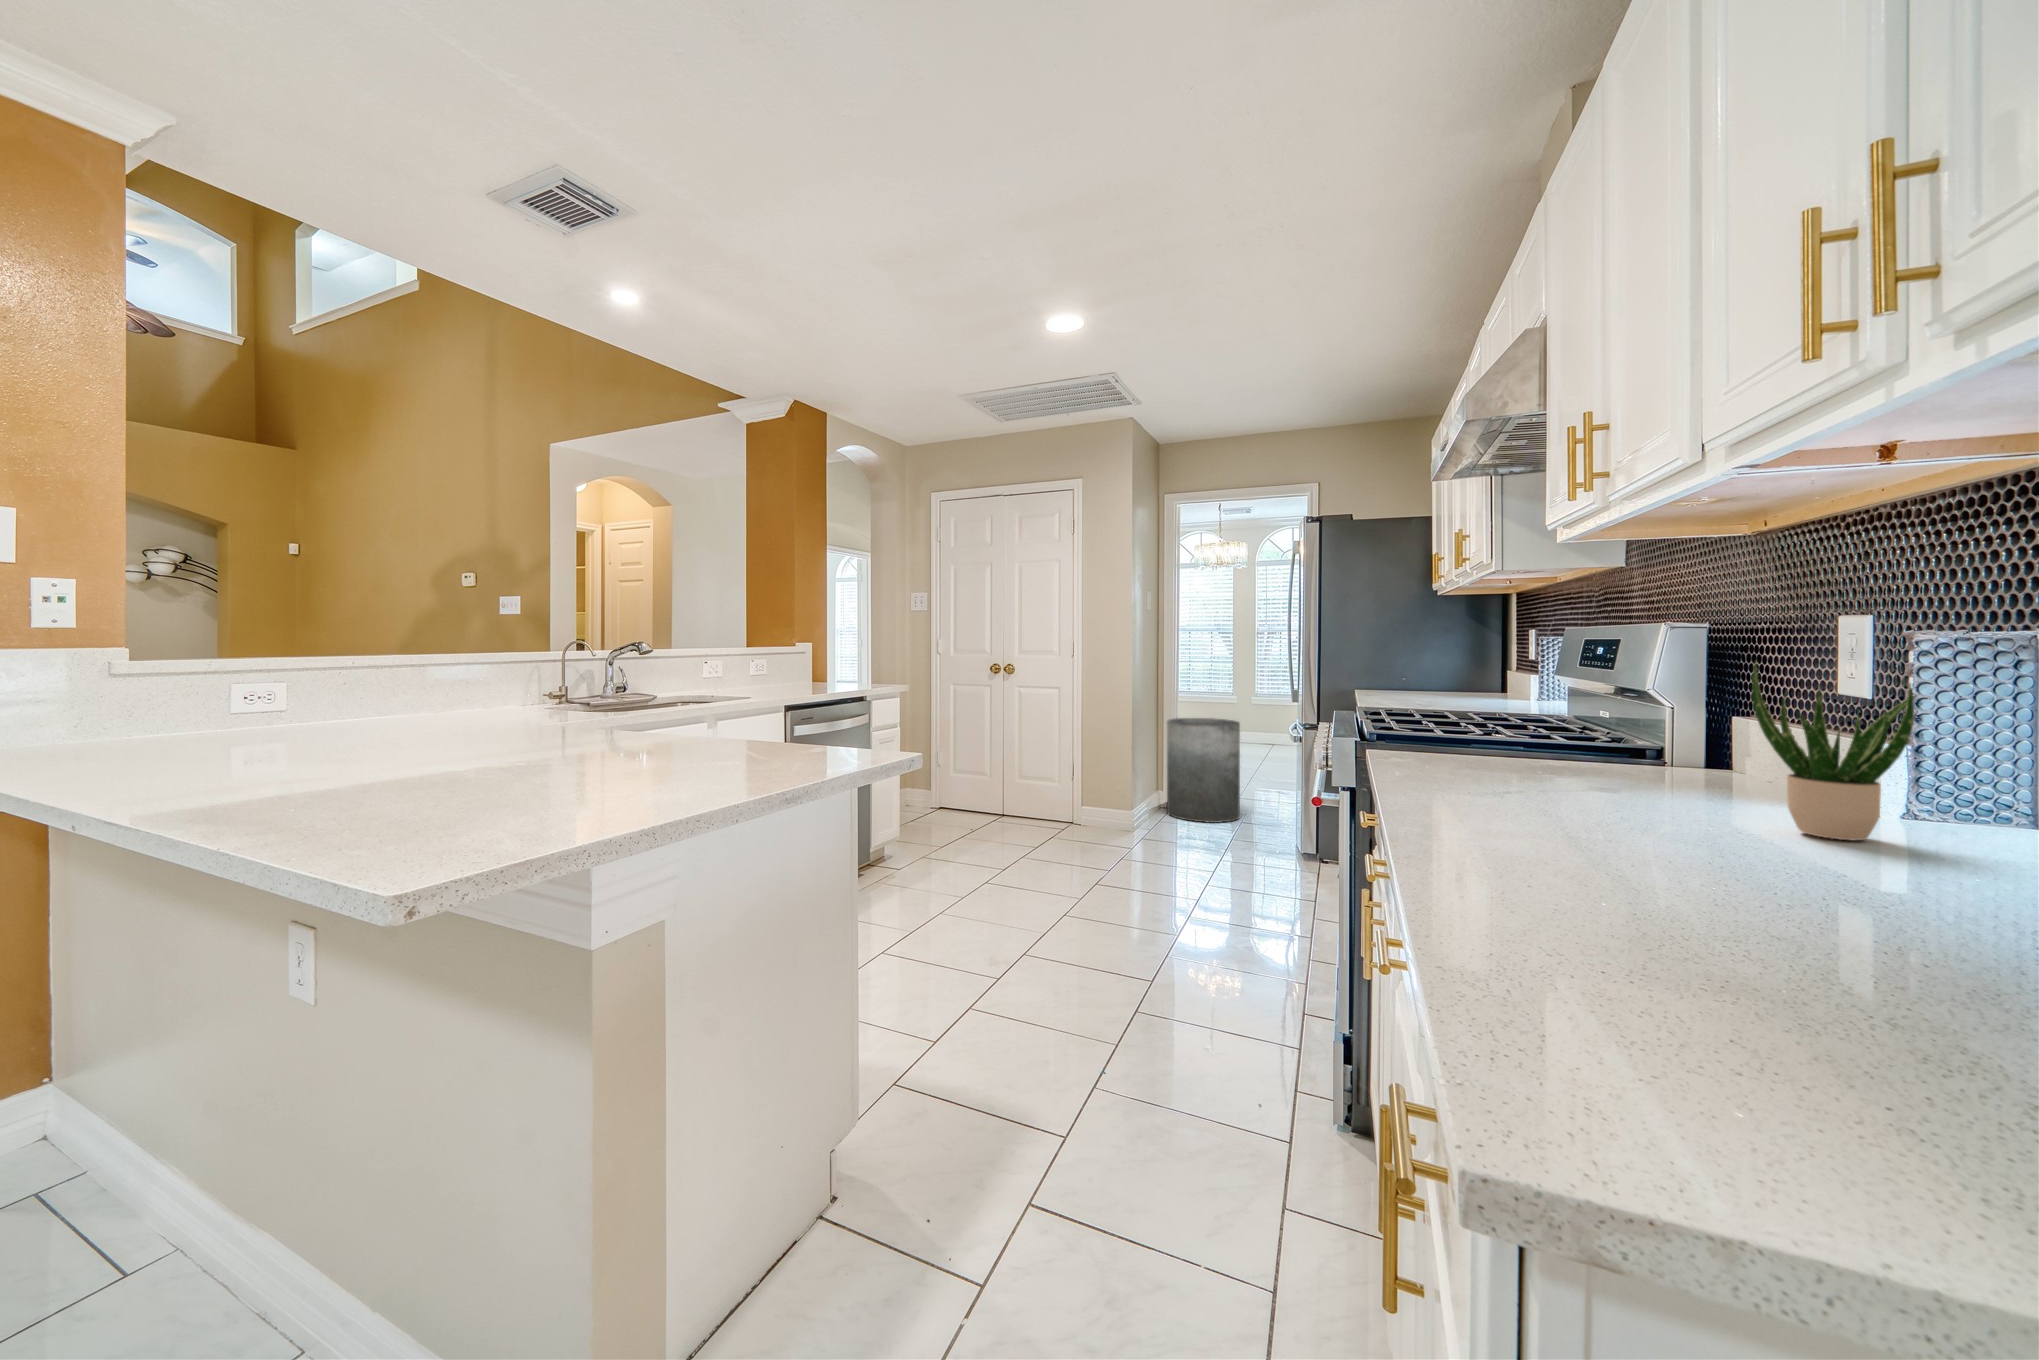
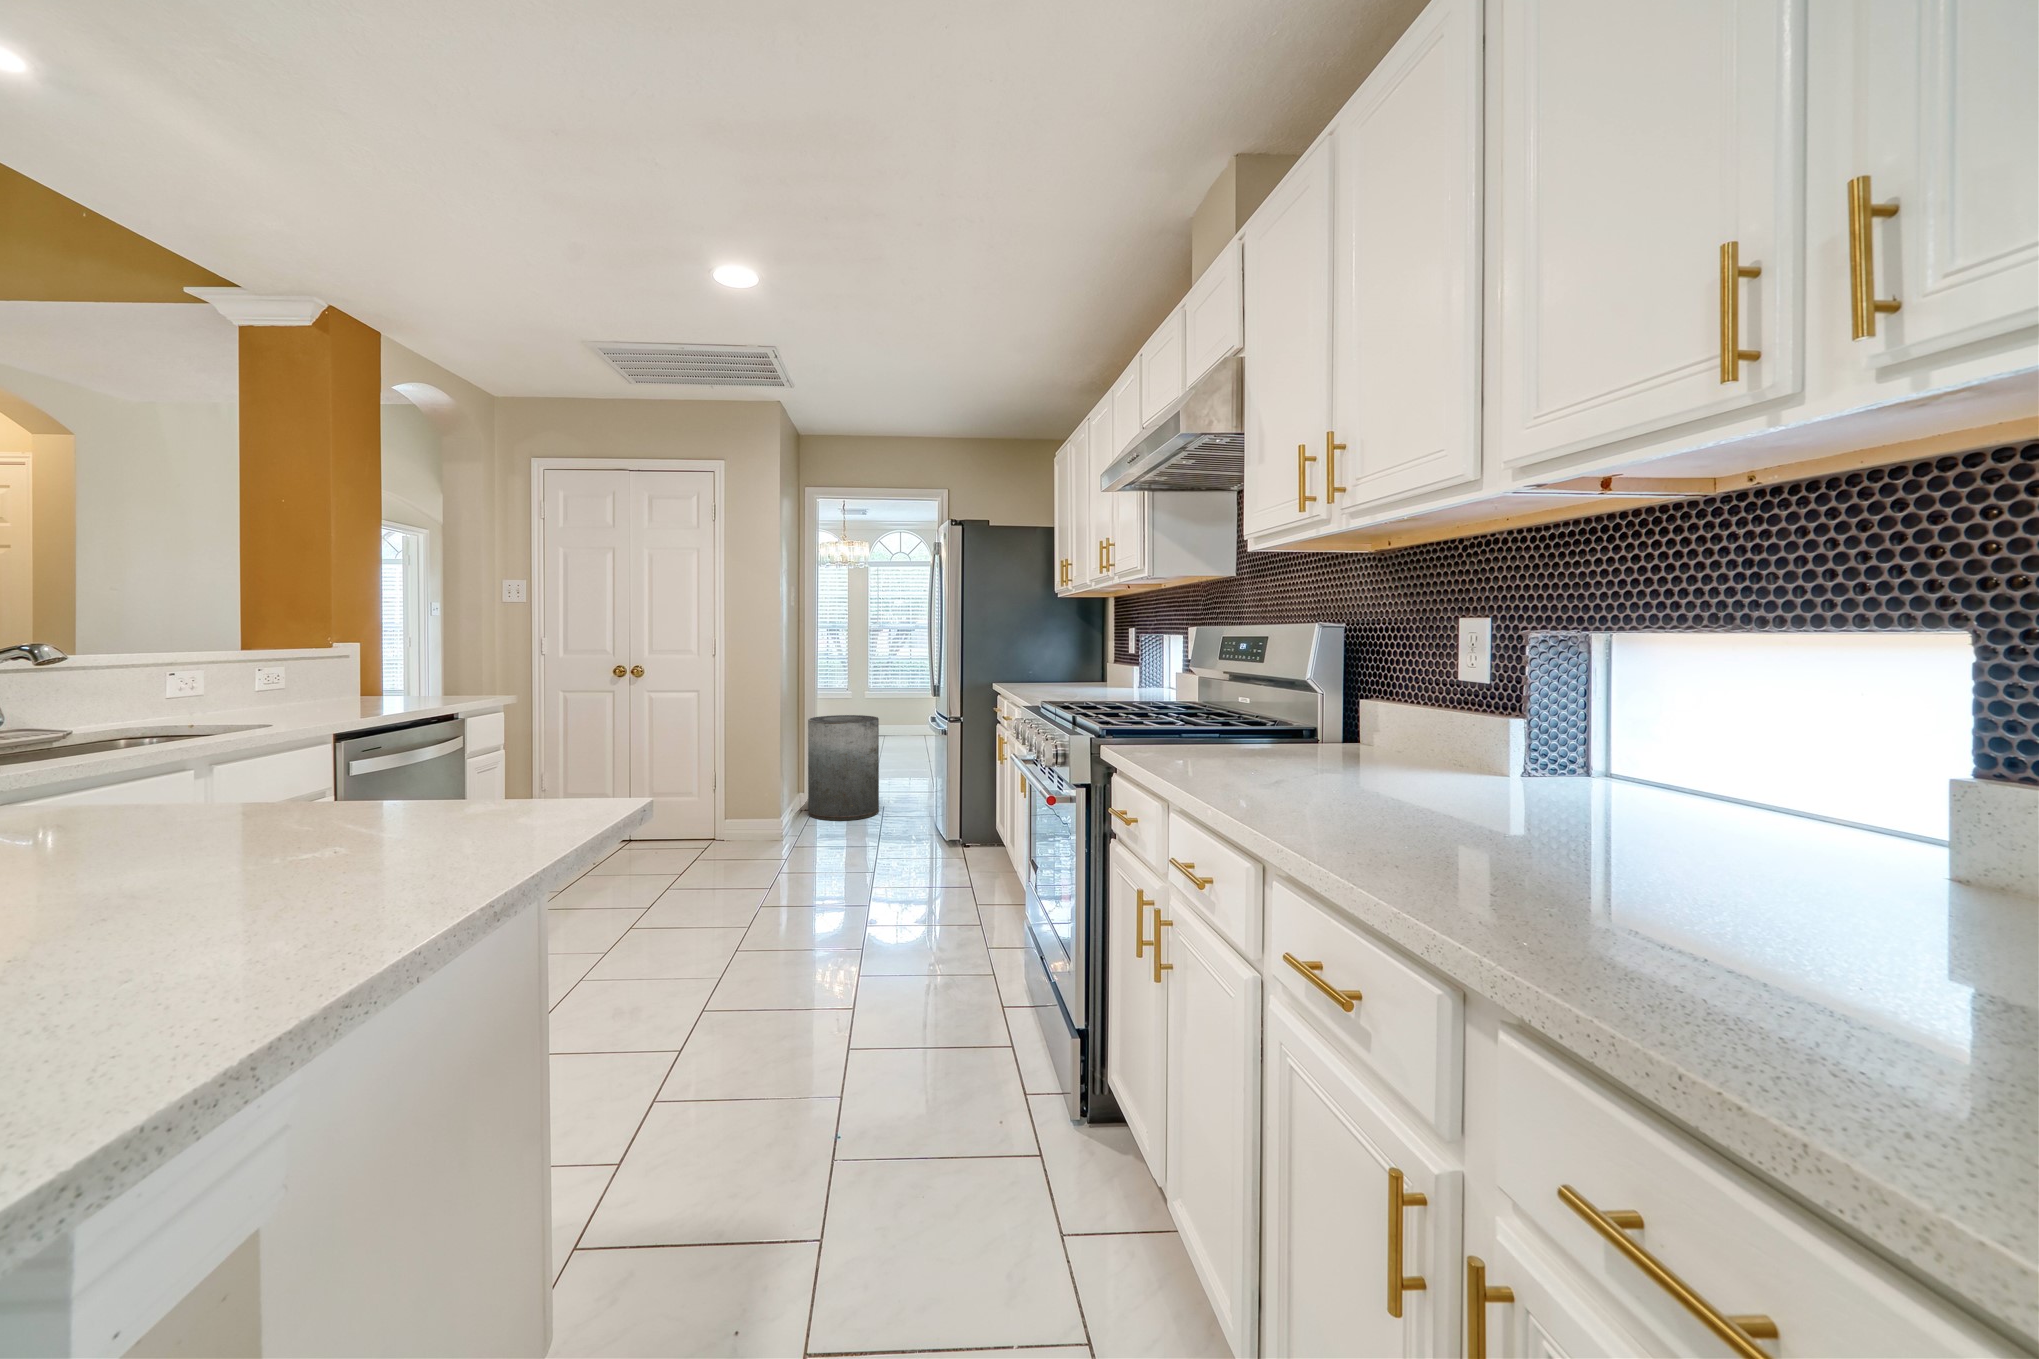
potted plant: present [1752,662,1917,841] -> none [1453,653,1575,797]

